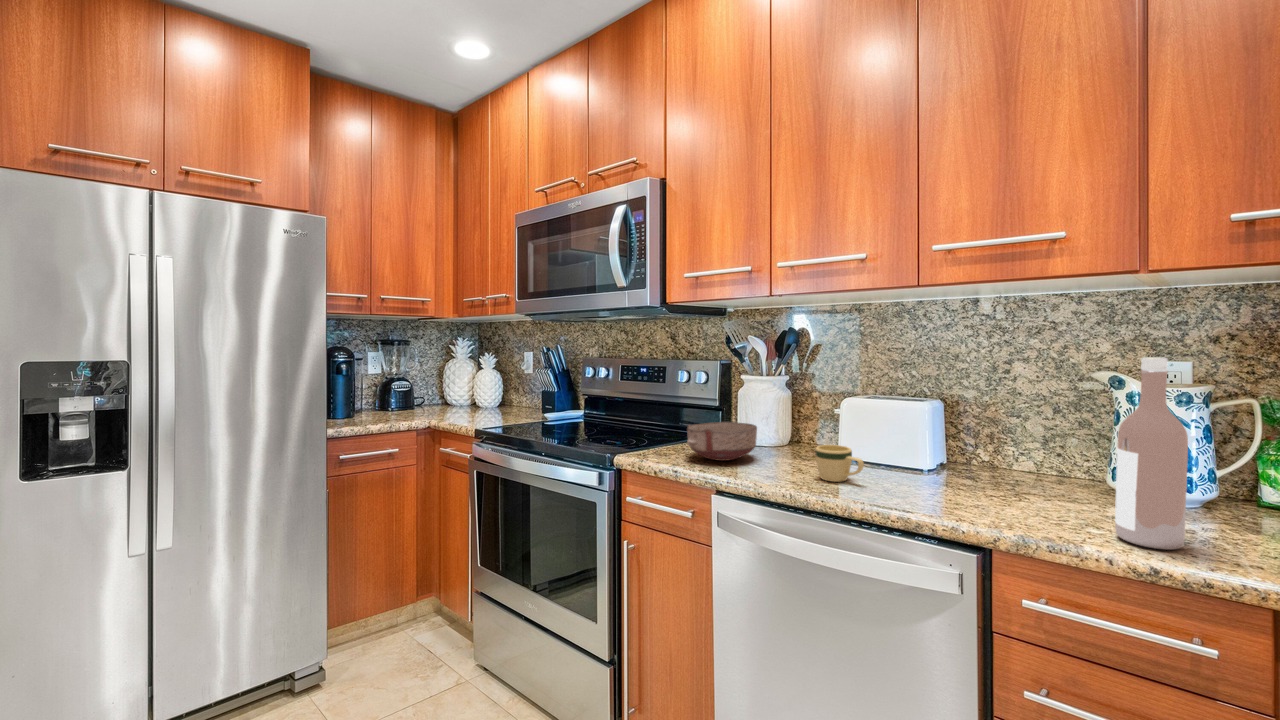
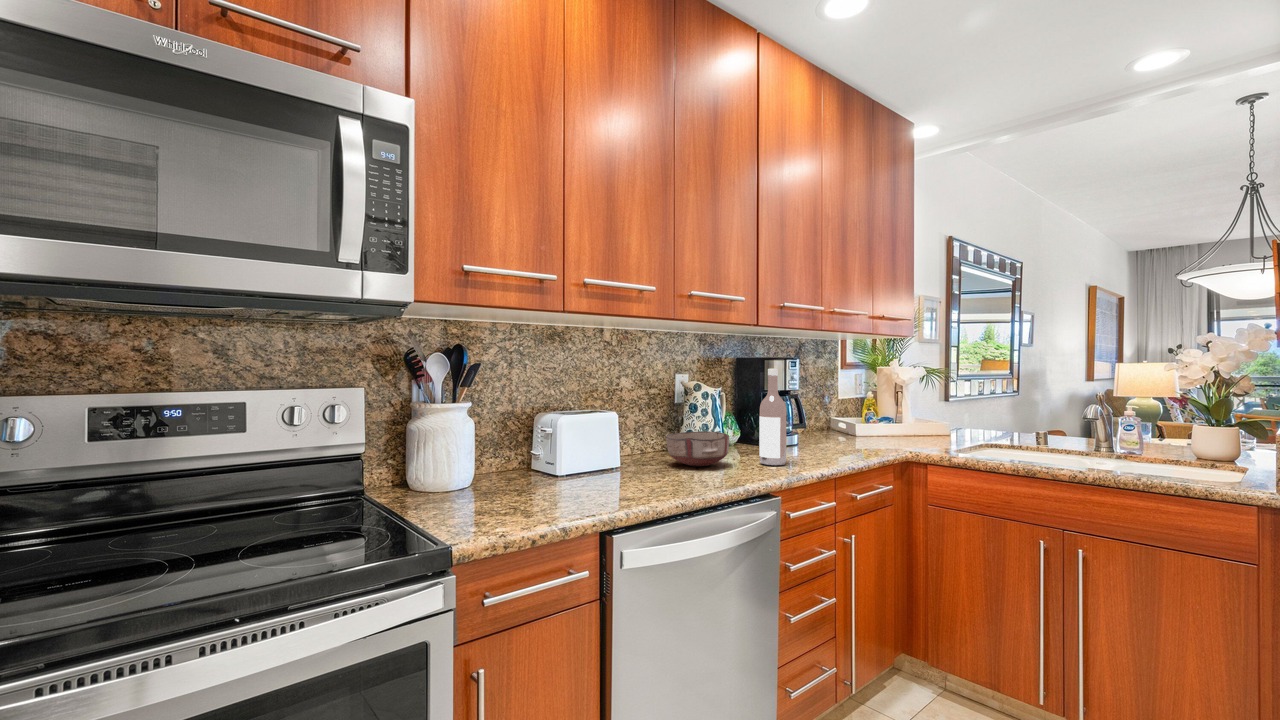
ceramic bowl: present [687,422,757,461] -> present [666,431,729,466]
mug: present [816,445,864,482] -> none [616,454,659,488]

